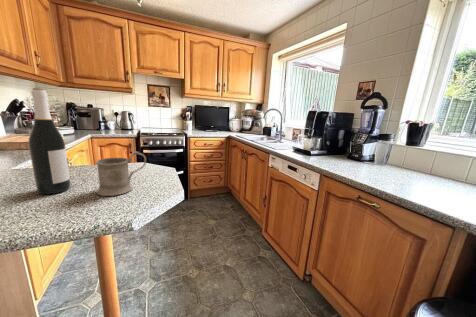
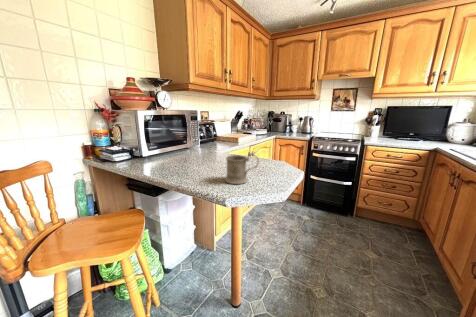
wine bottle: present [29,88,71,194] -> none [203,107,220,173]

